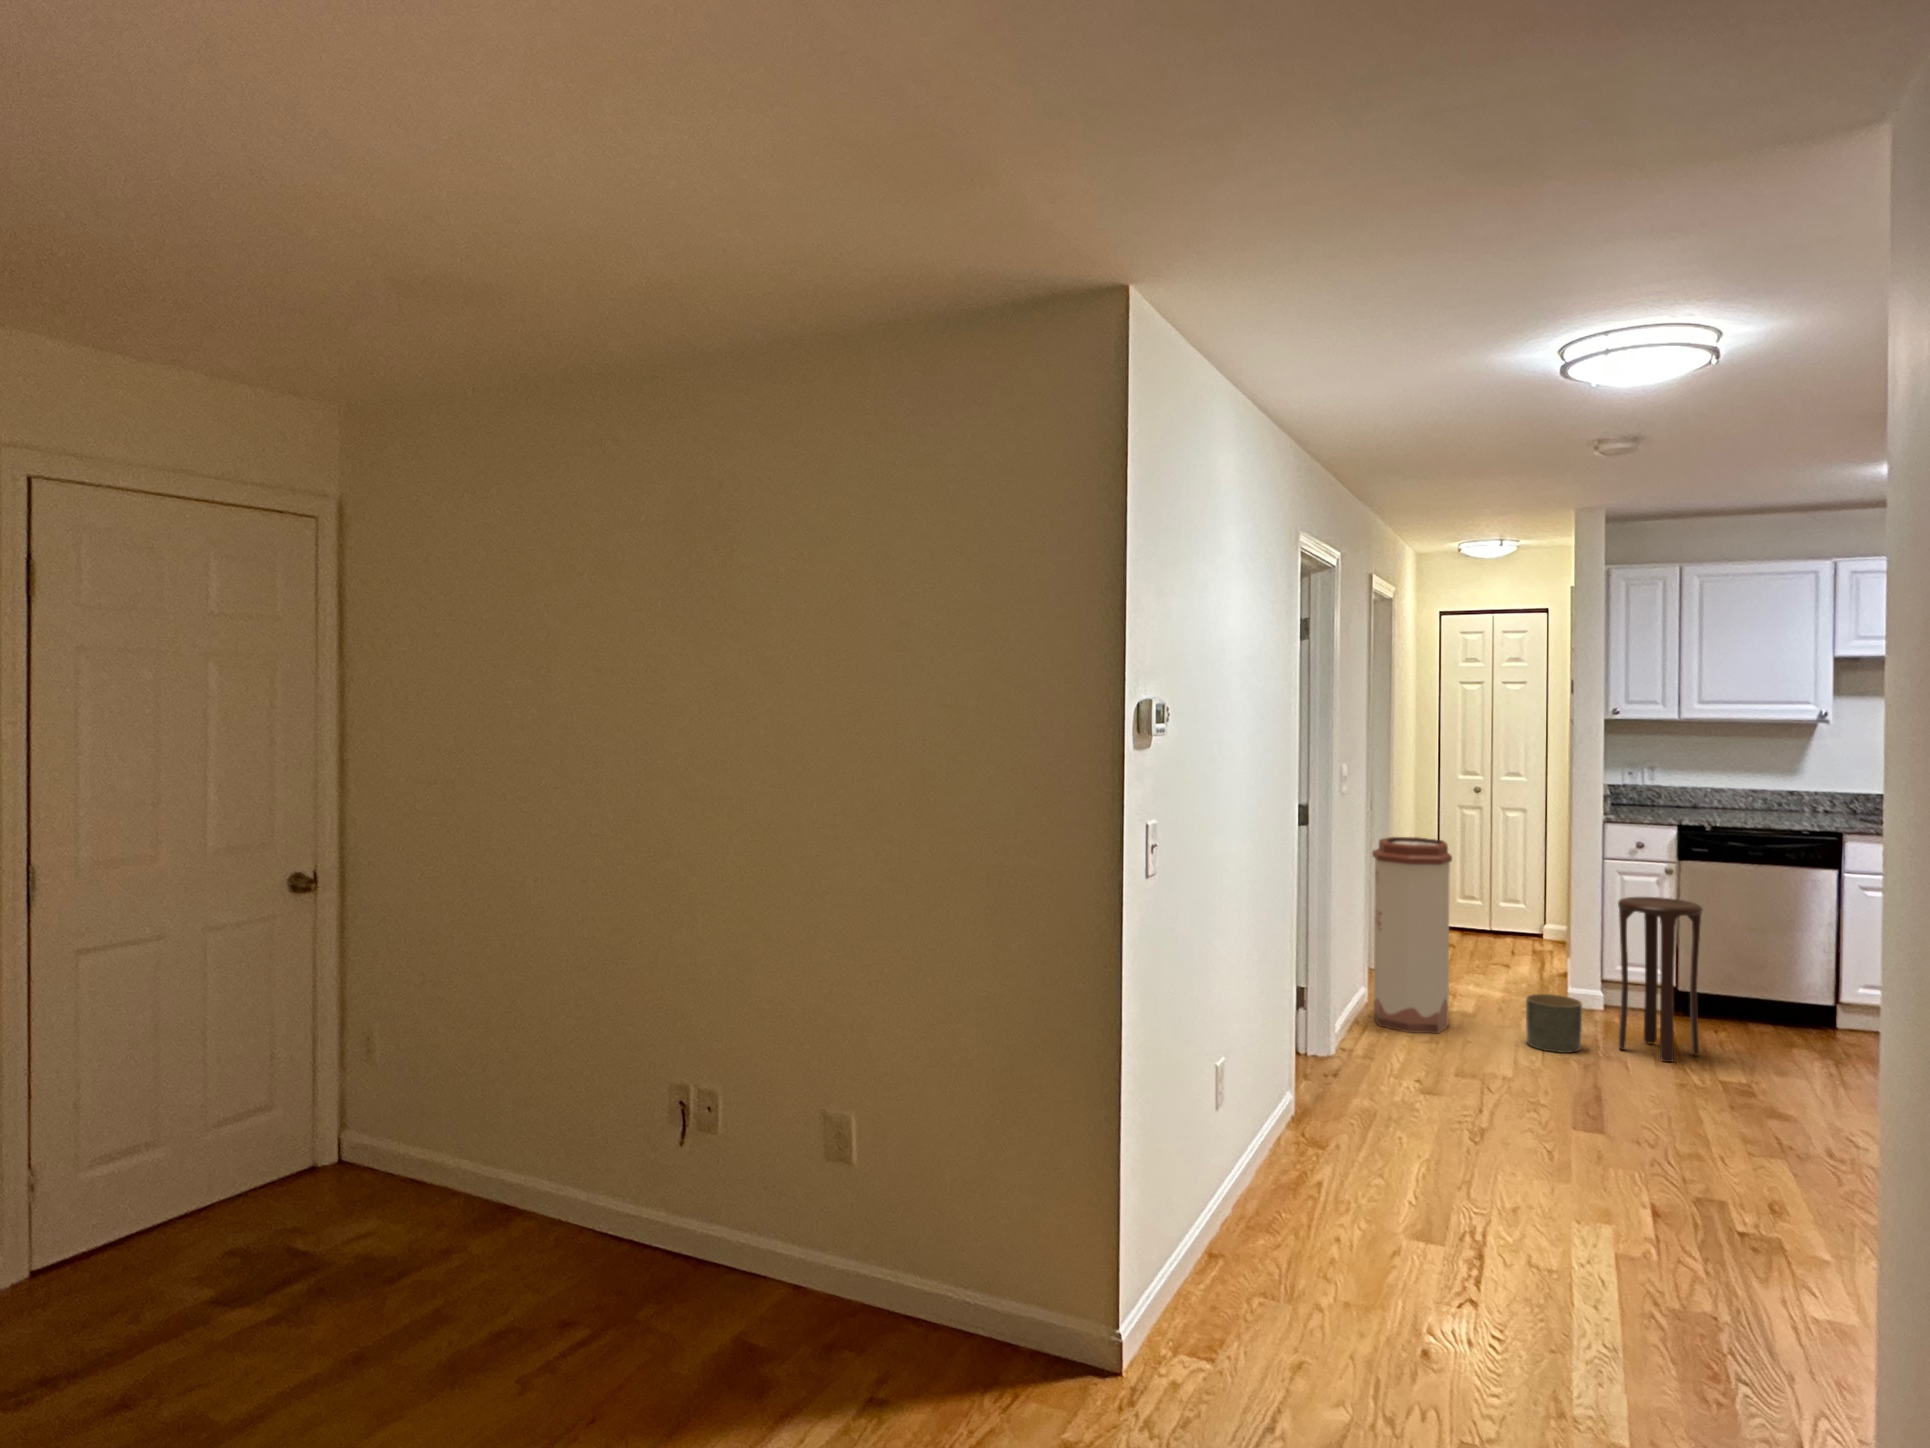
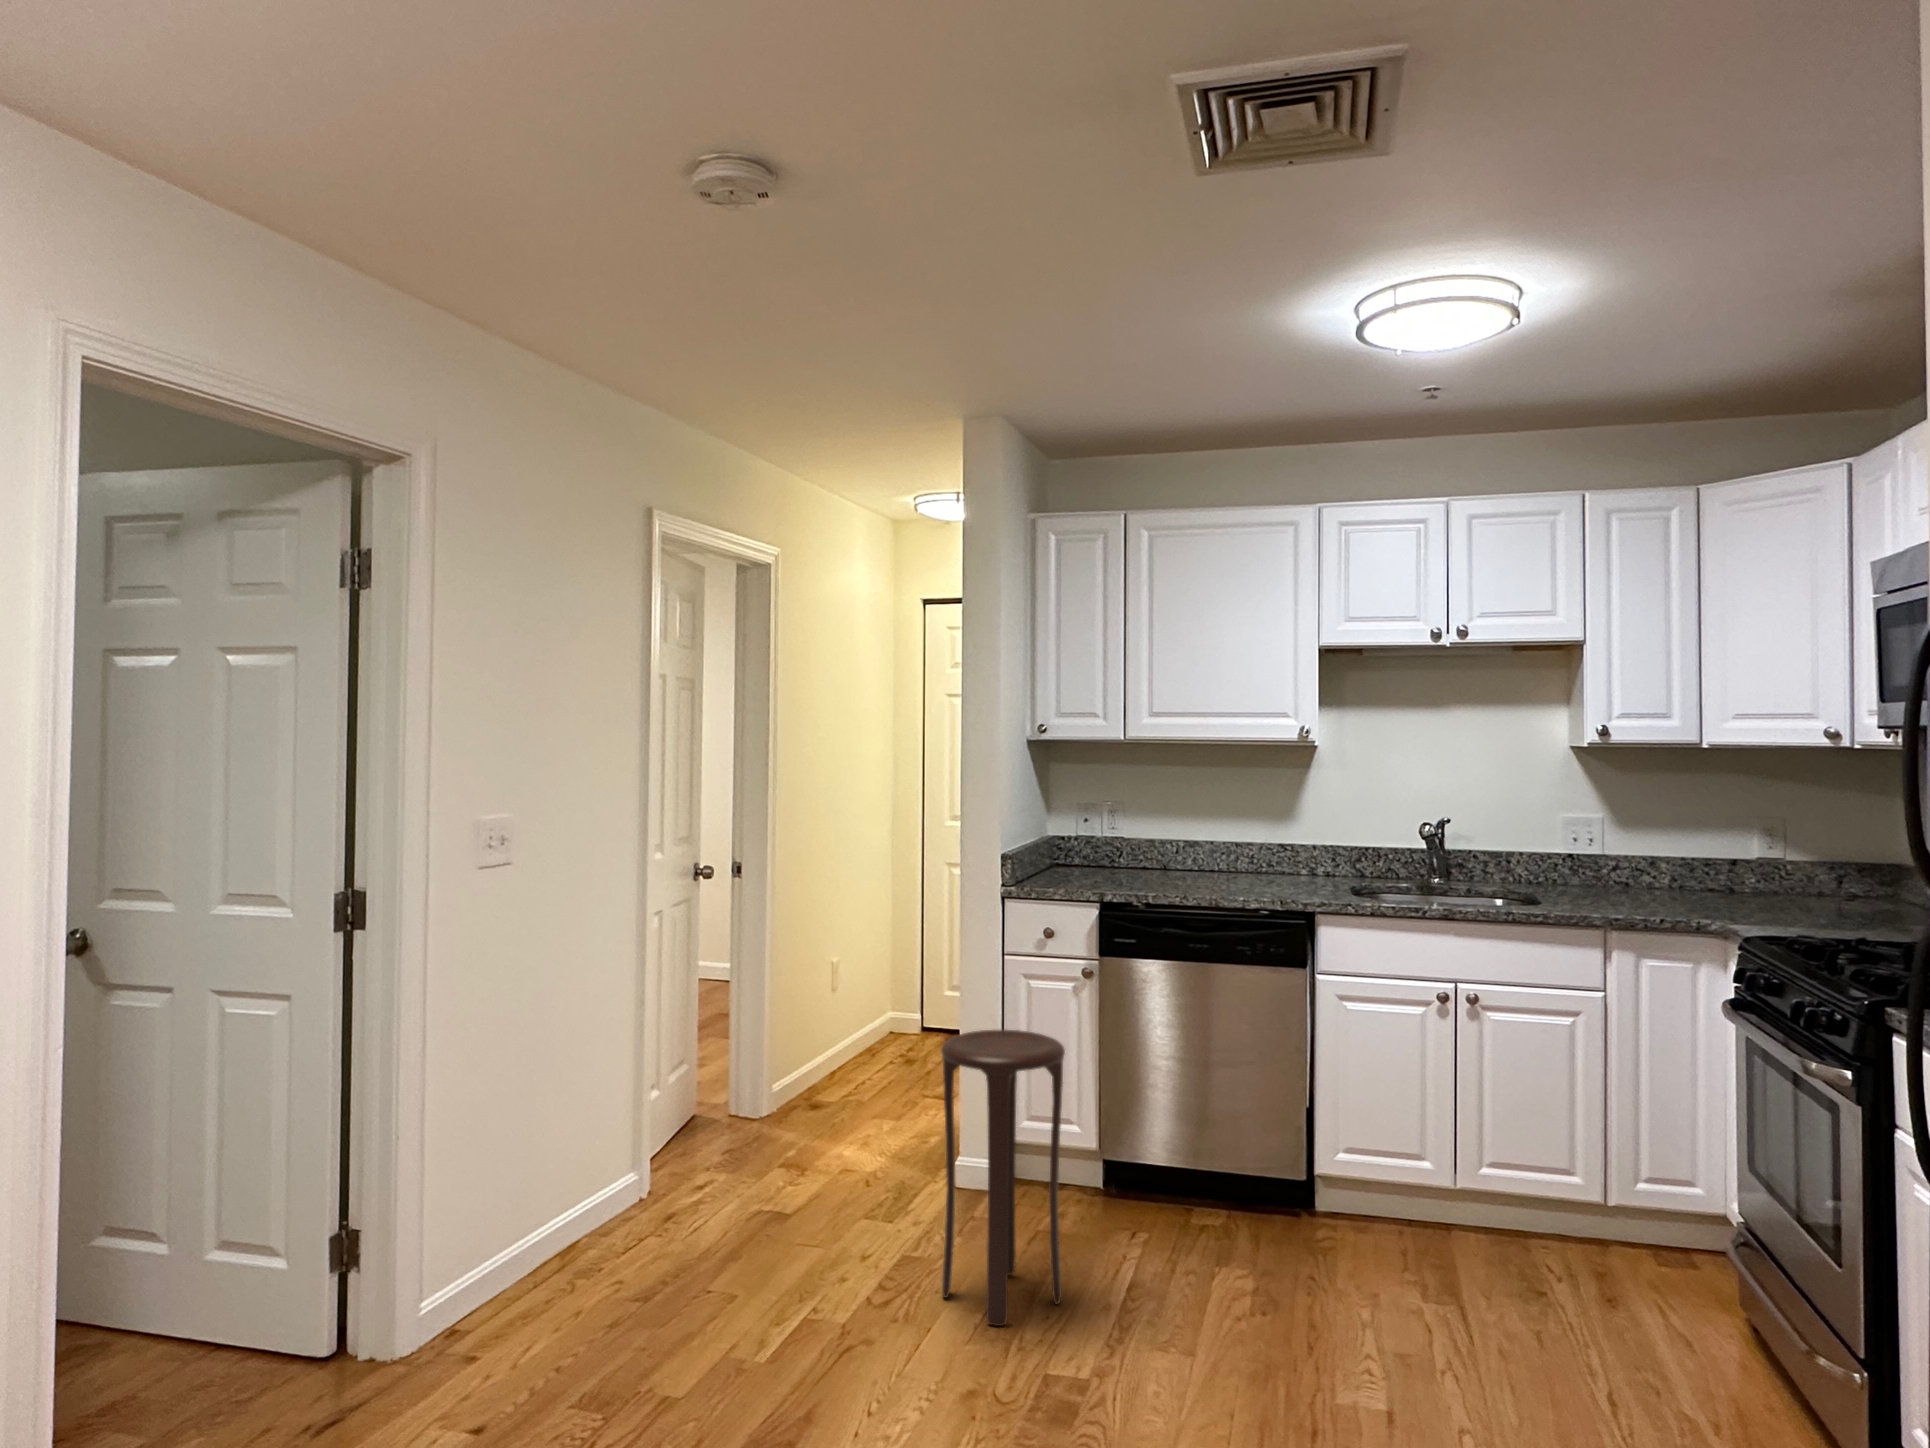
trash can: present [1372,837,1452,1034] -> none [586,932,723,1276]
planter: present [1526,994,1582,1053] -> none [795,1200,882,1314]

